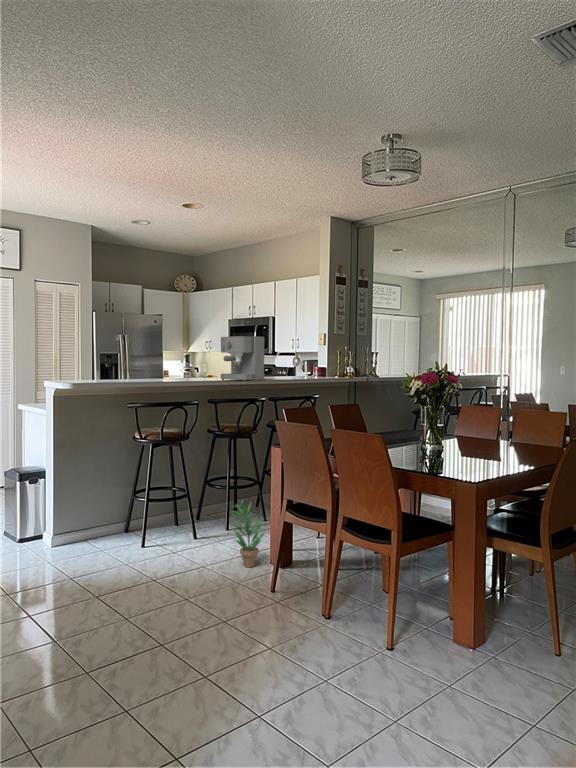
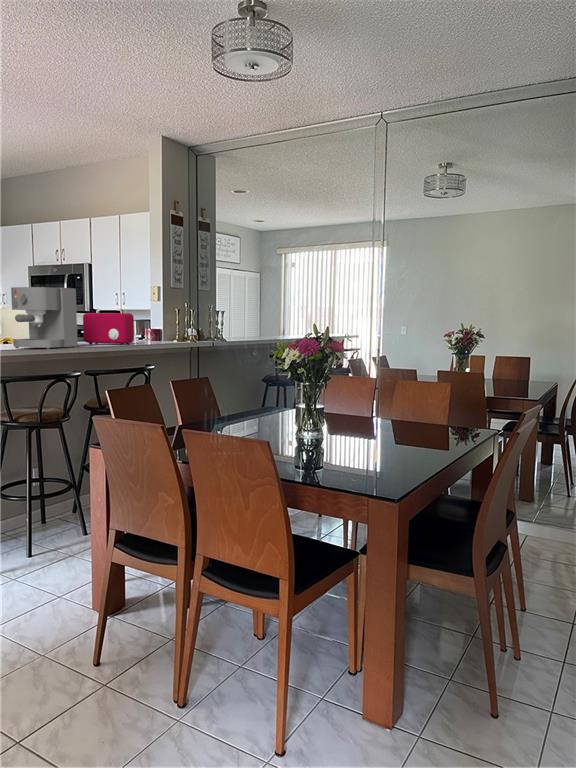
toaster: none [268,355,305,379] -> present [83,313,134,345]
potted plant: present [232,500,264,568] -> none [28,523,85,622]

